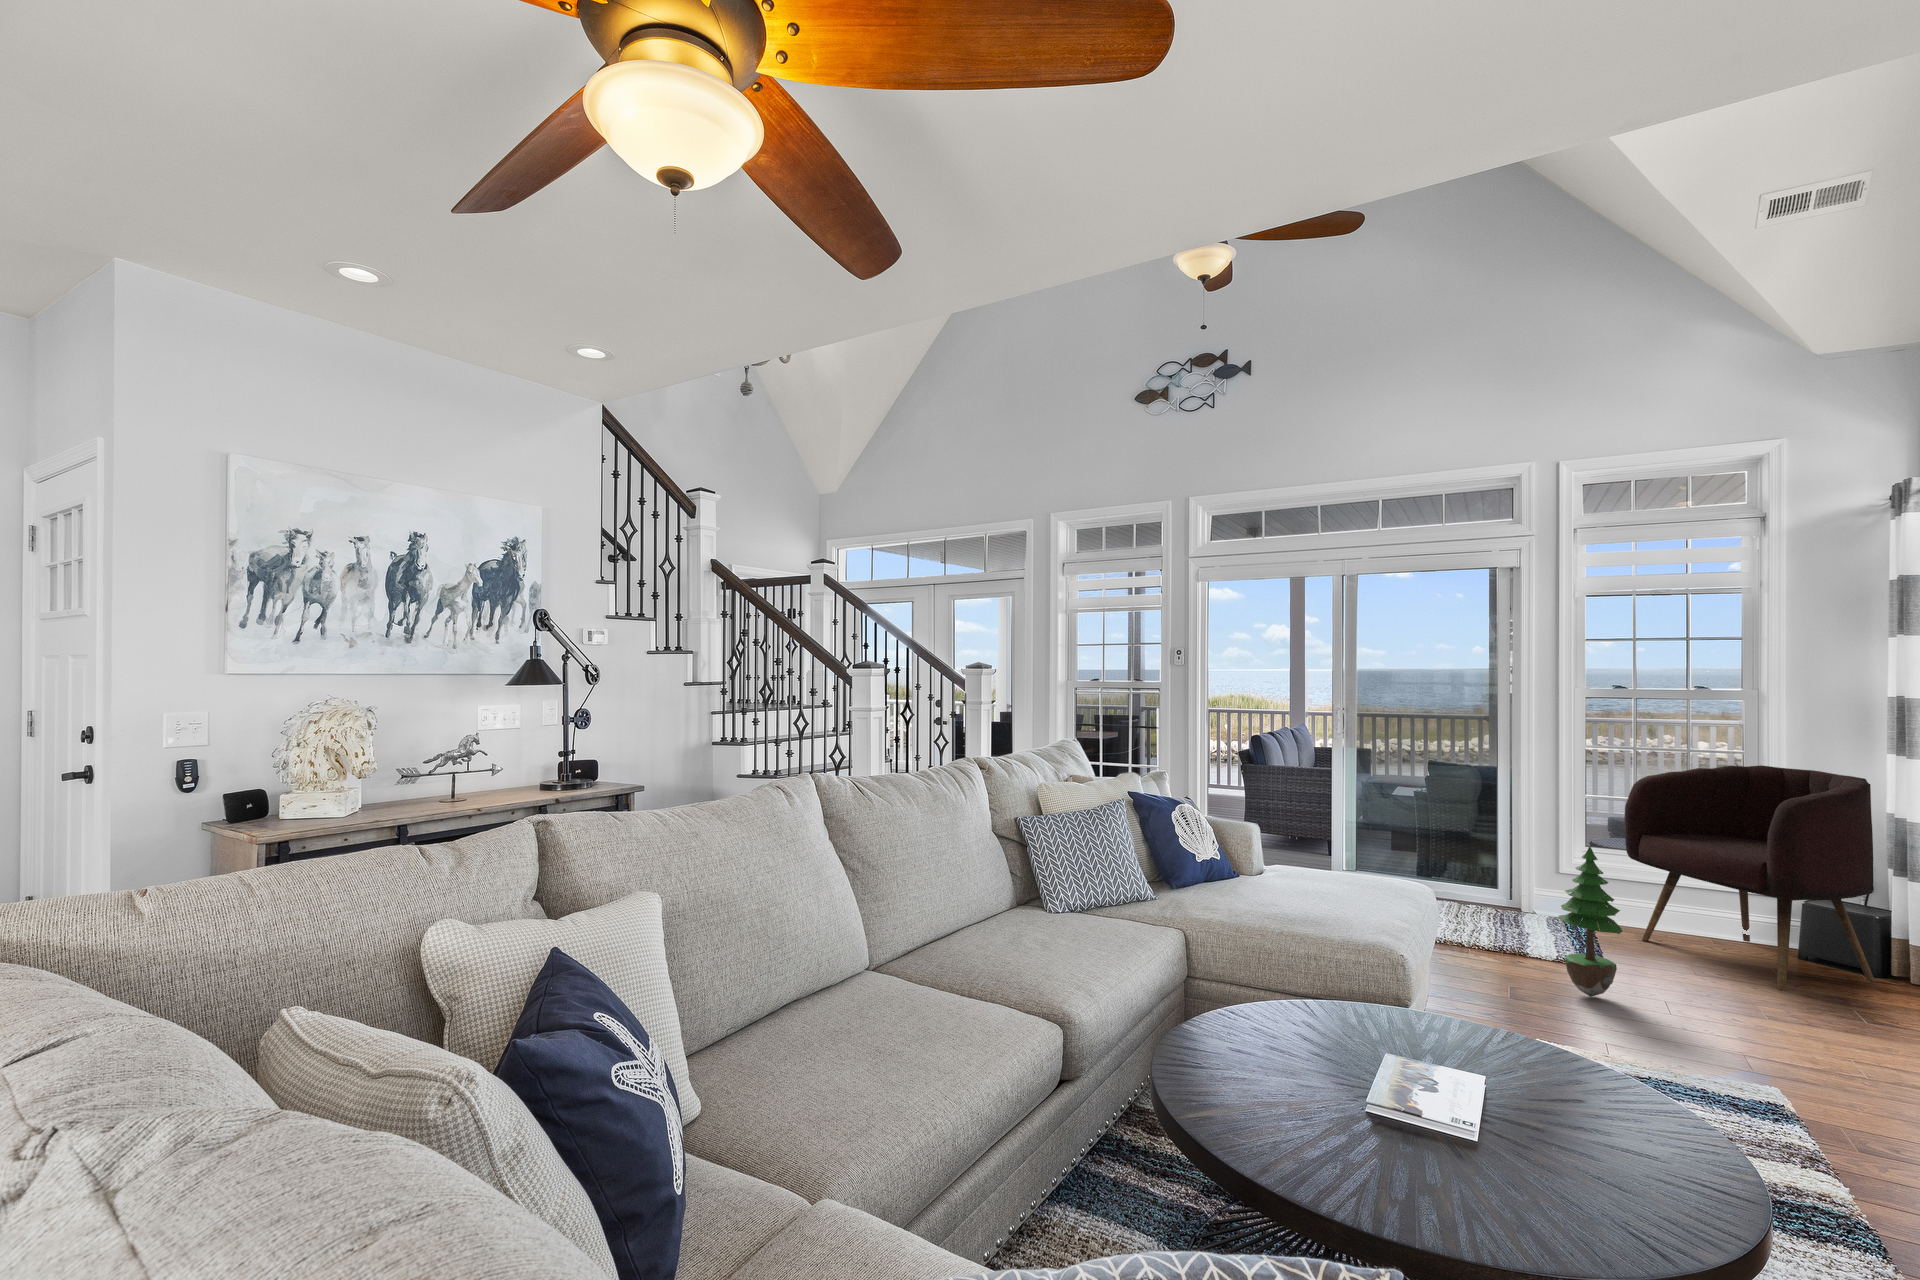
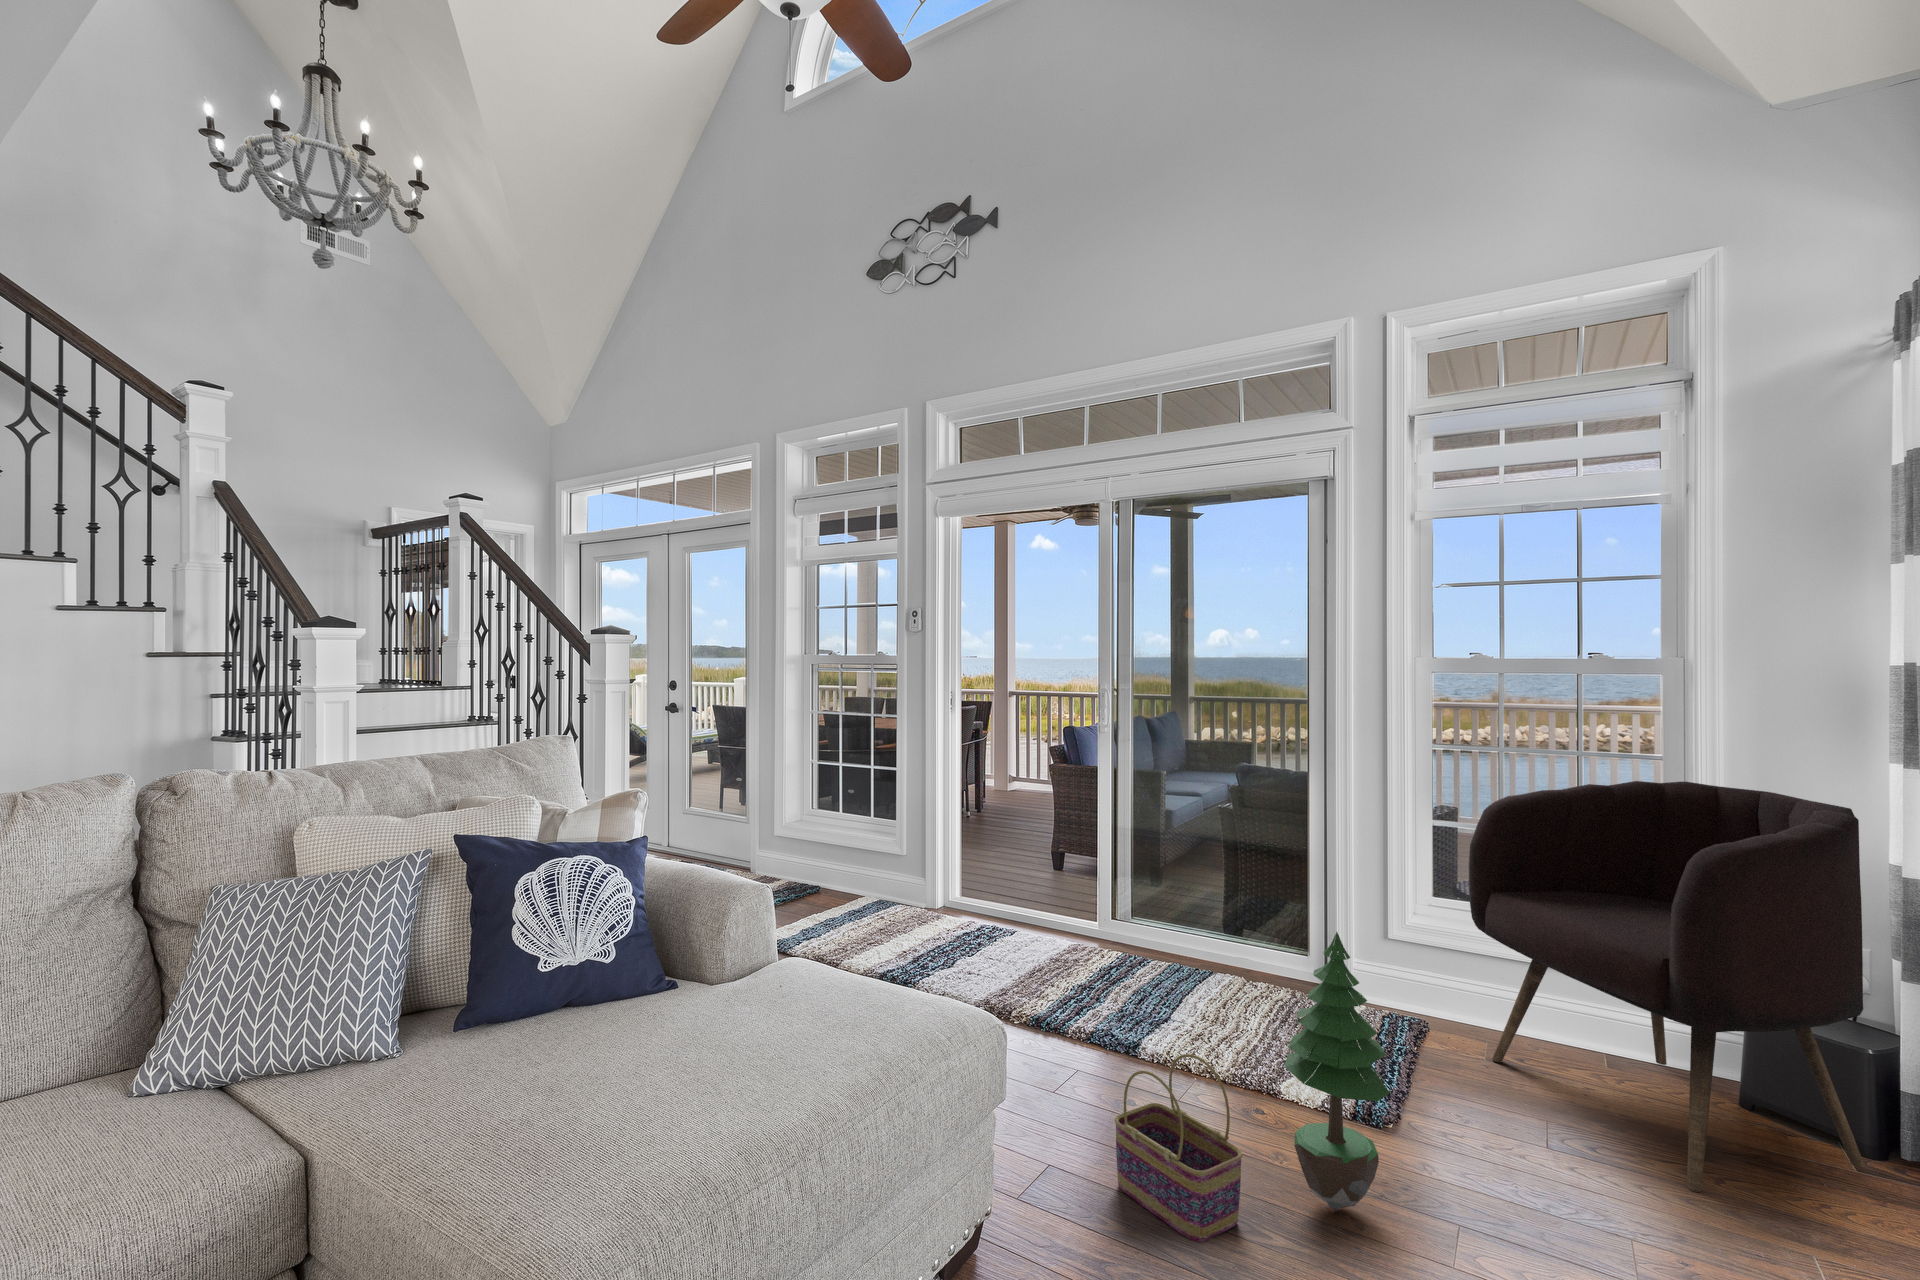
basket: none [1462,916,1545,1008] -> present [1115,1054,1243,1242]

